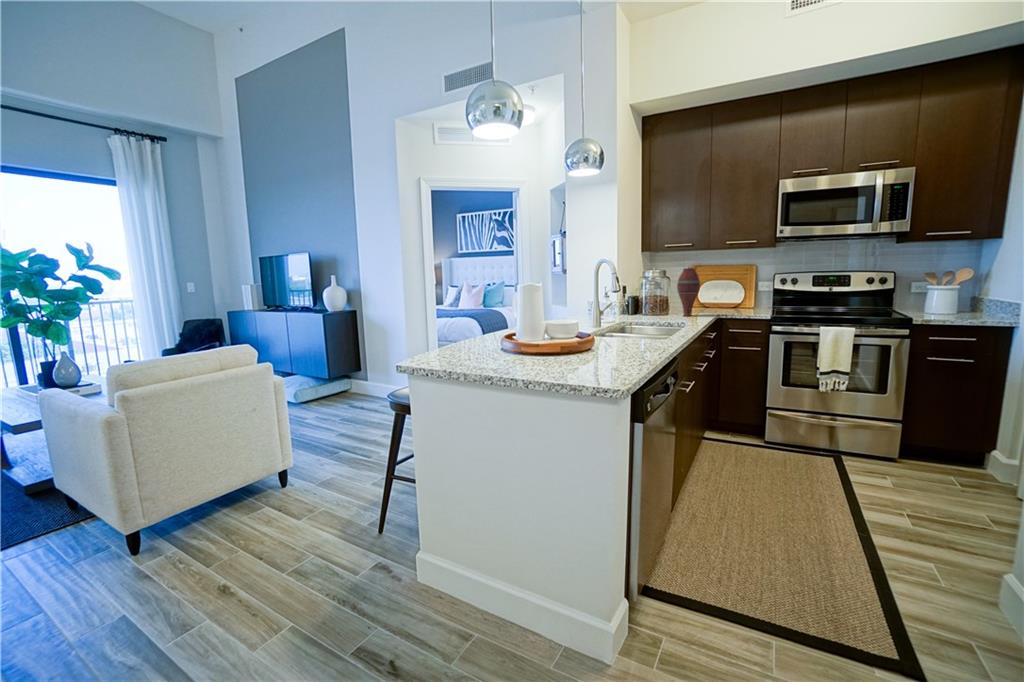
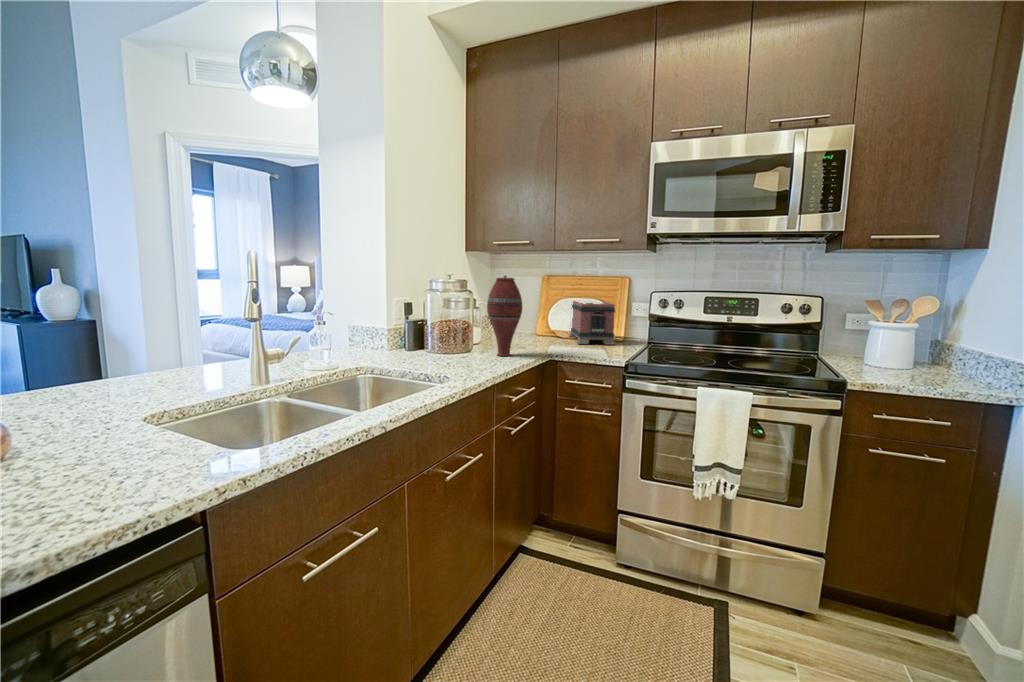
toaster: none [709,282,750,310] -> present [569,301,615,345]

